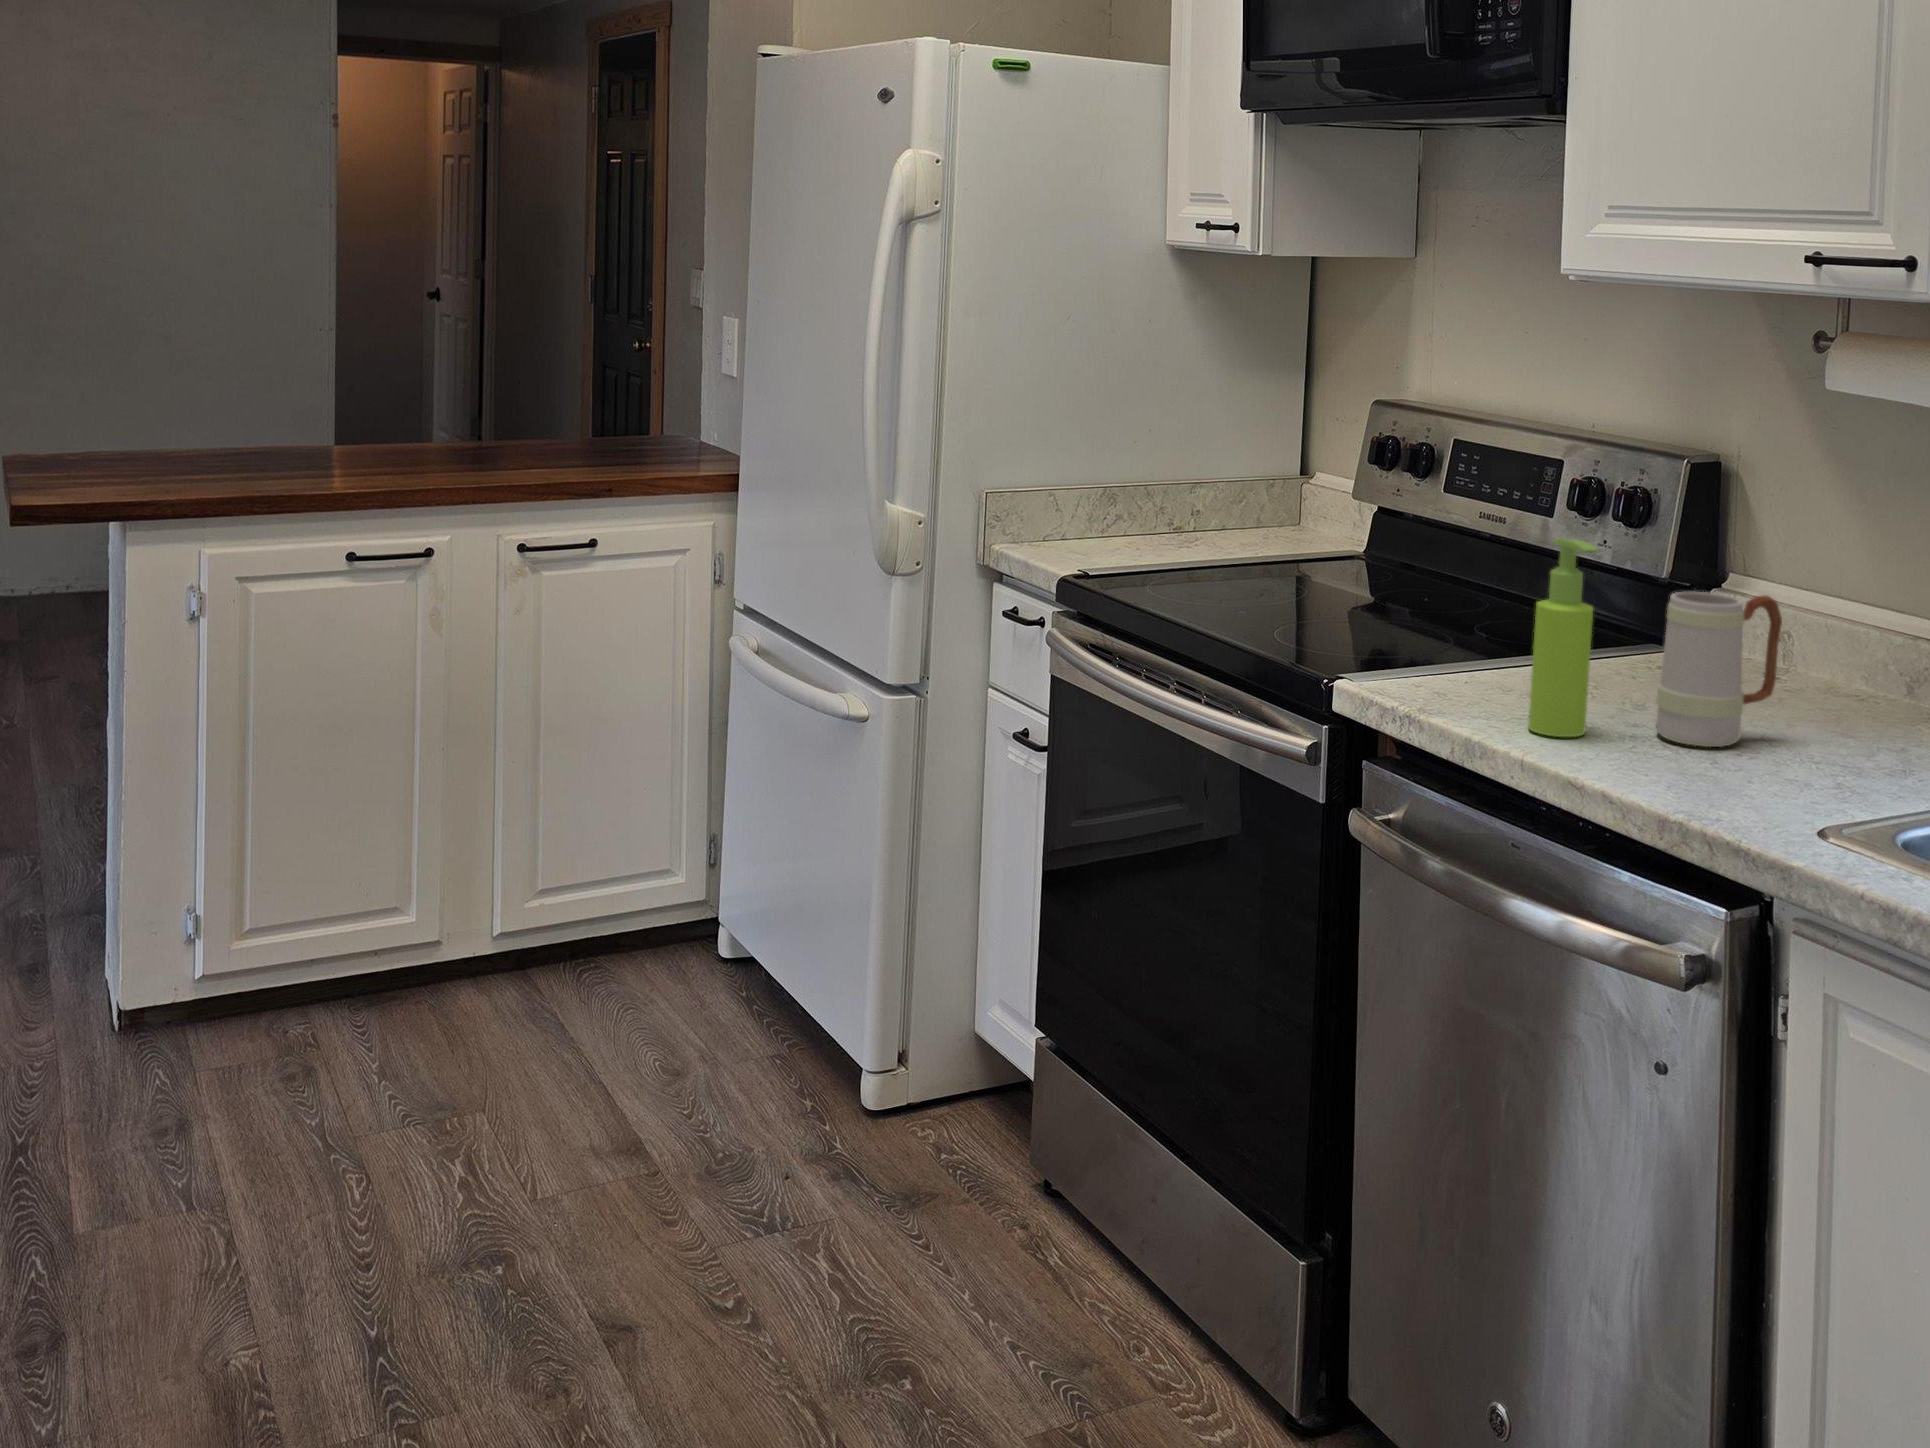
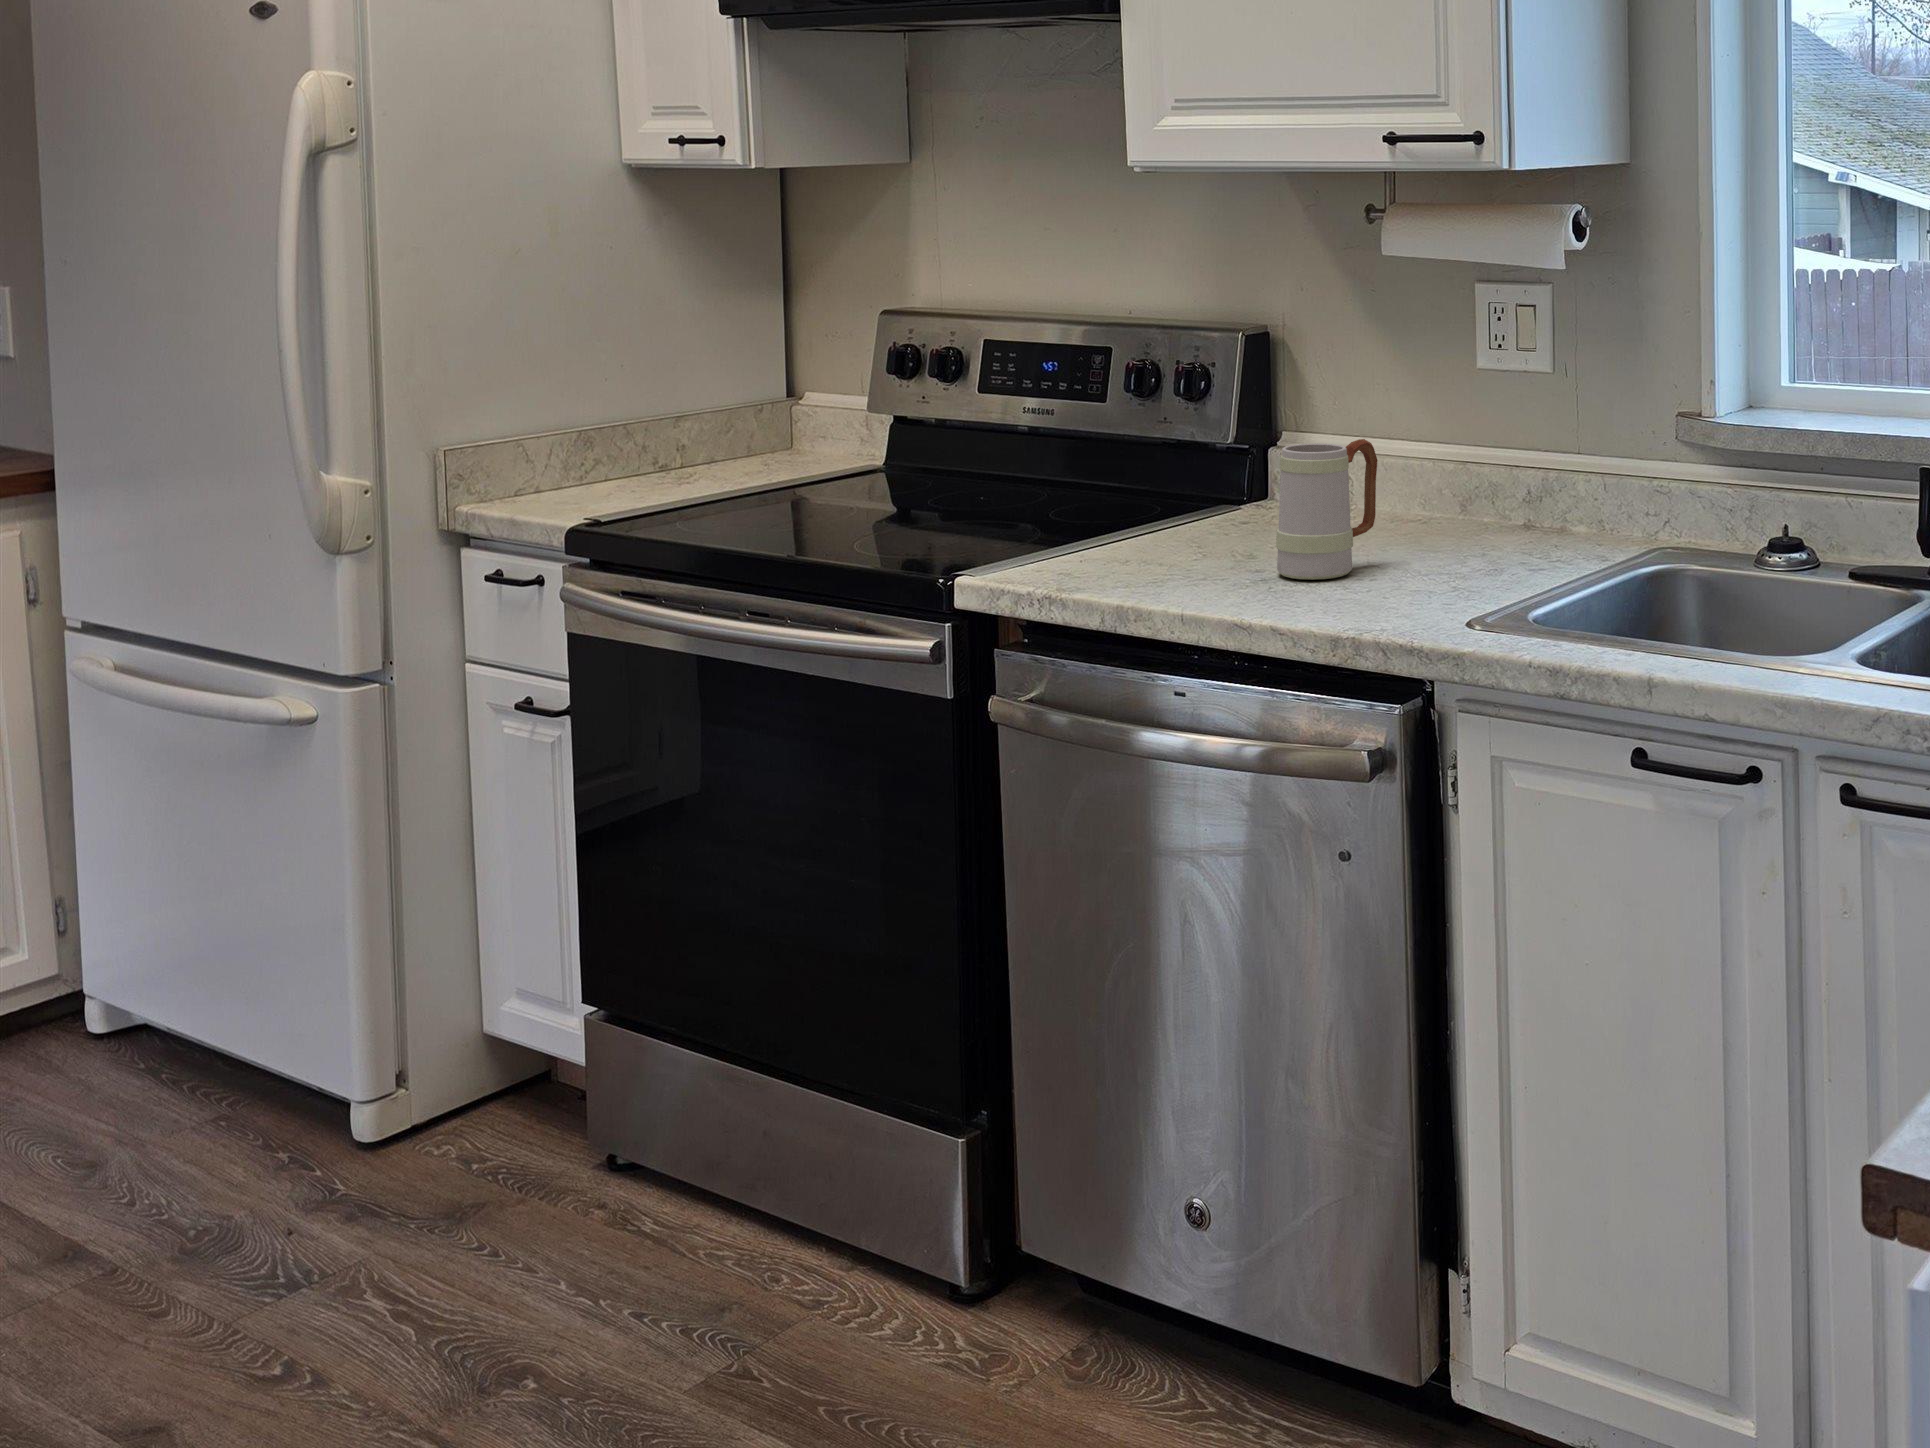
soap dispenser: present [1528,538,1598,737] -> none [1165,408,1223,591]

